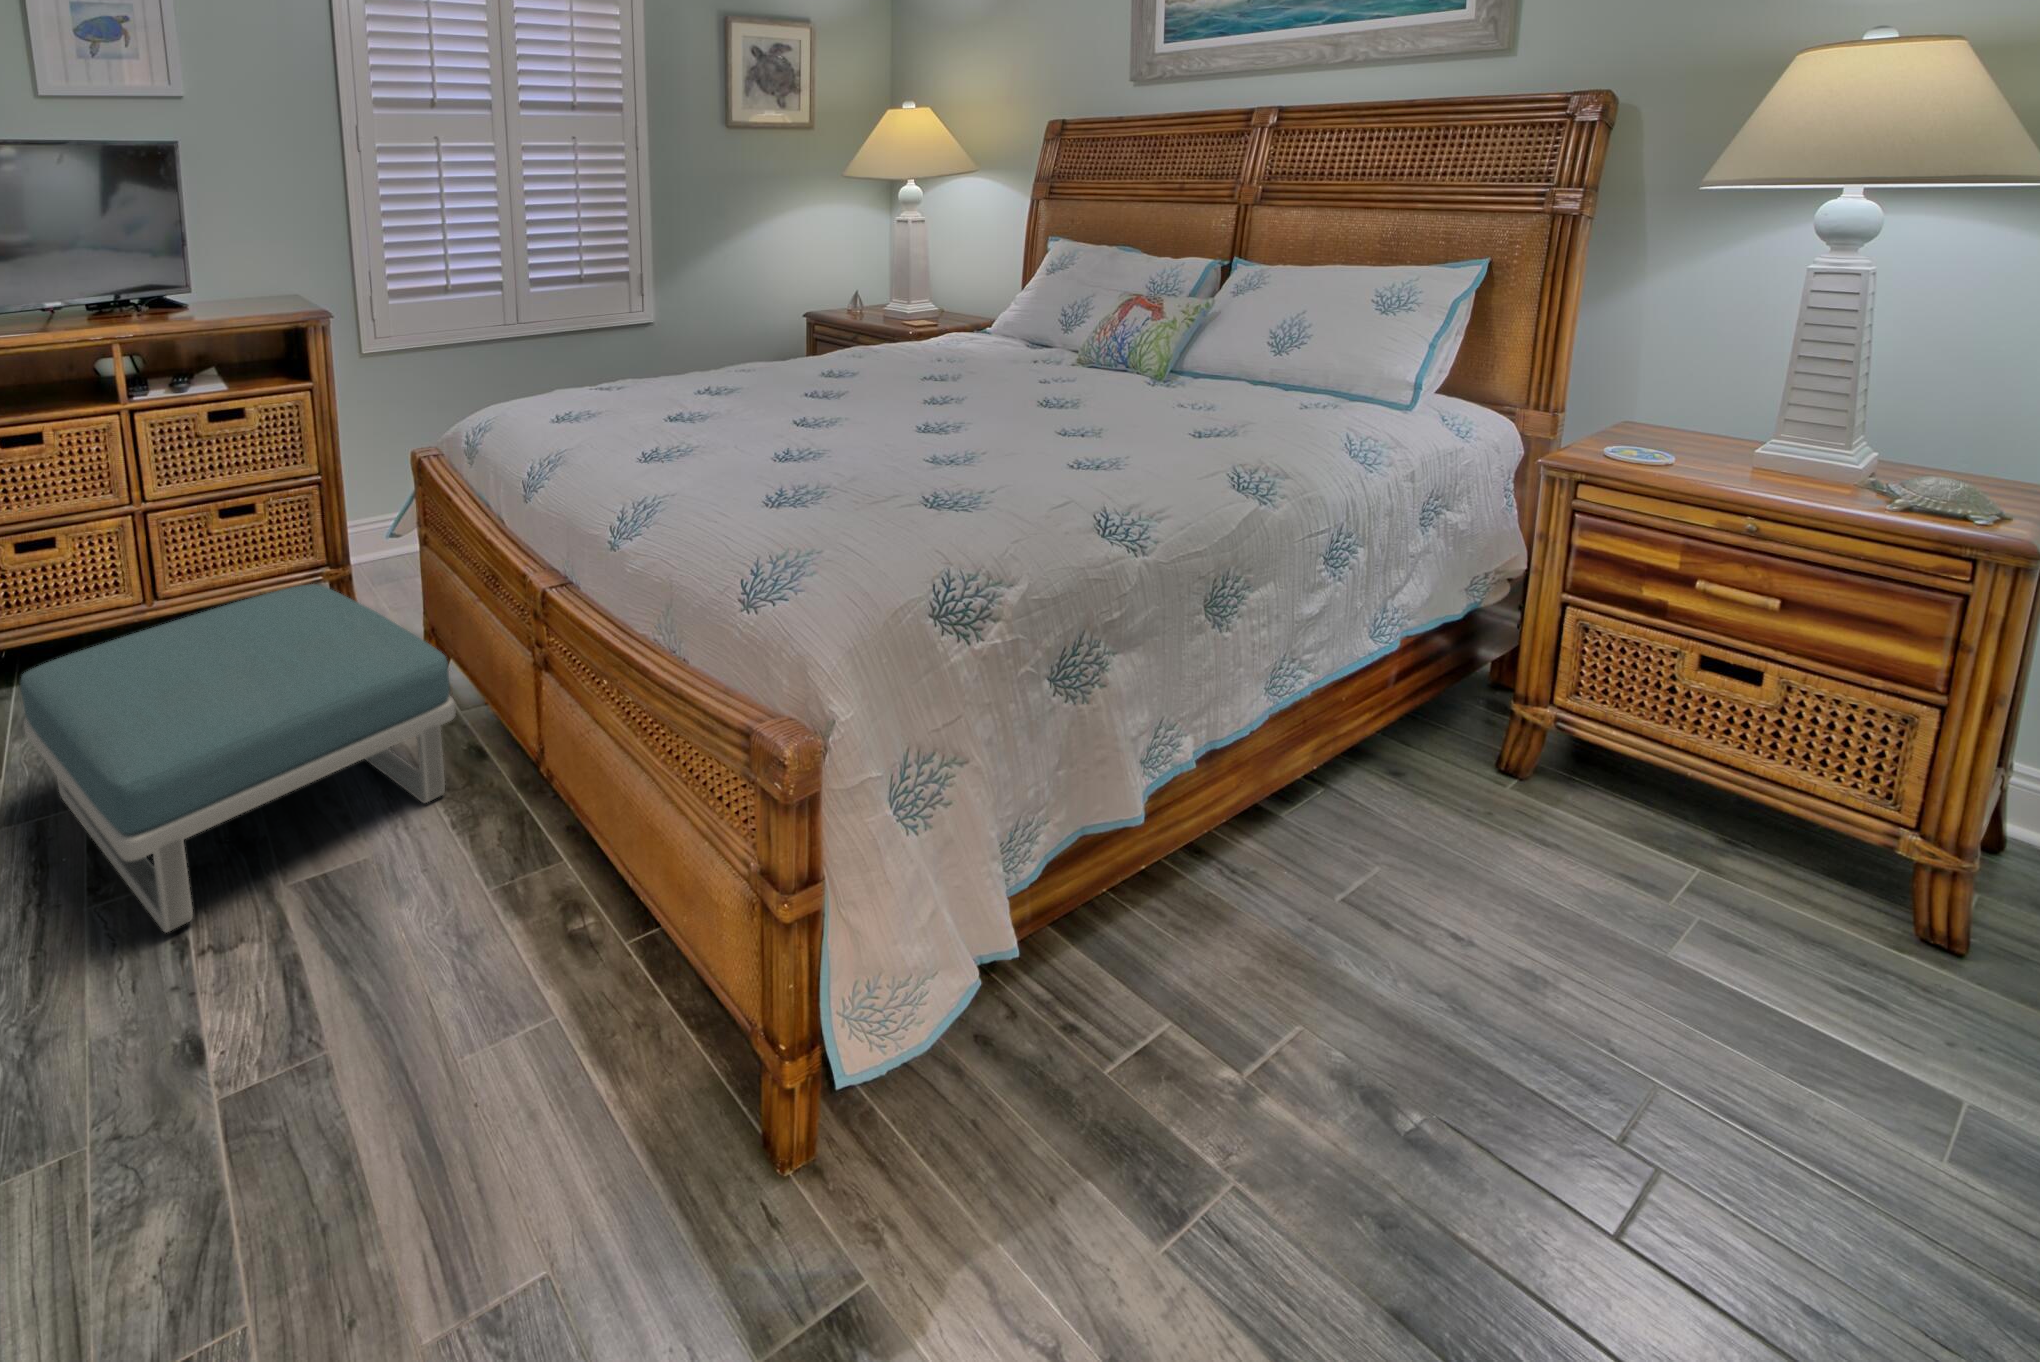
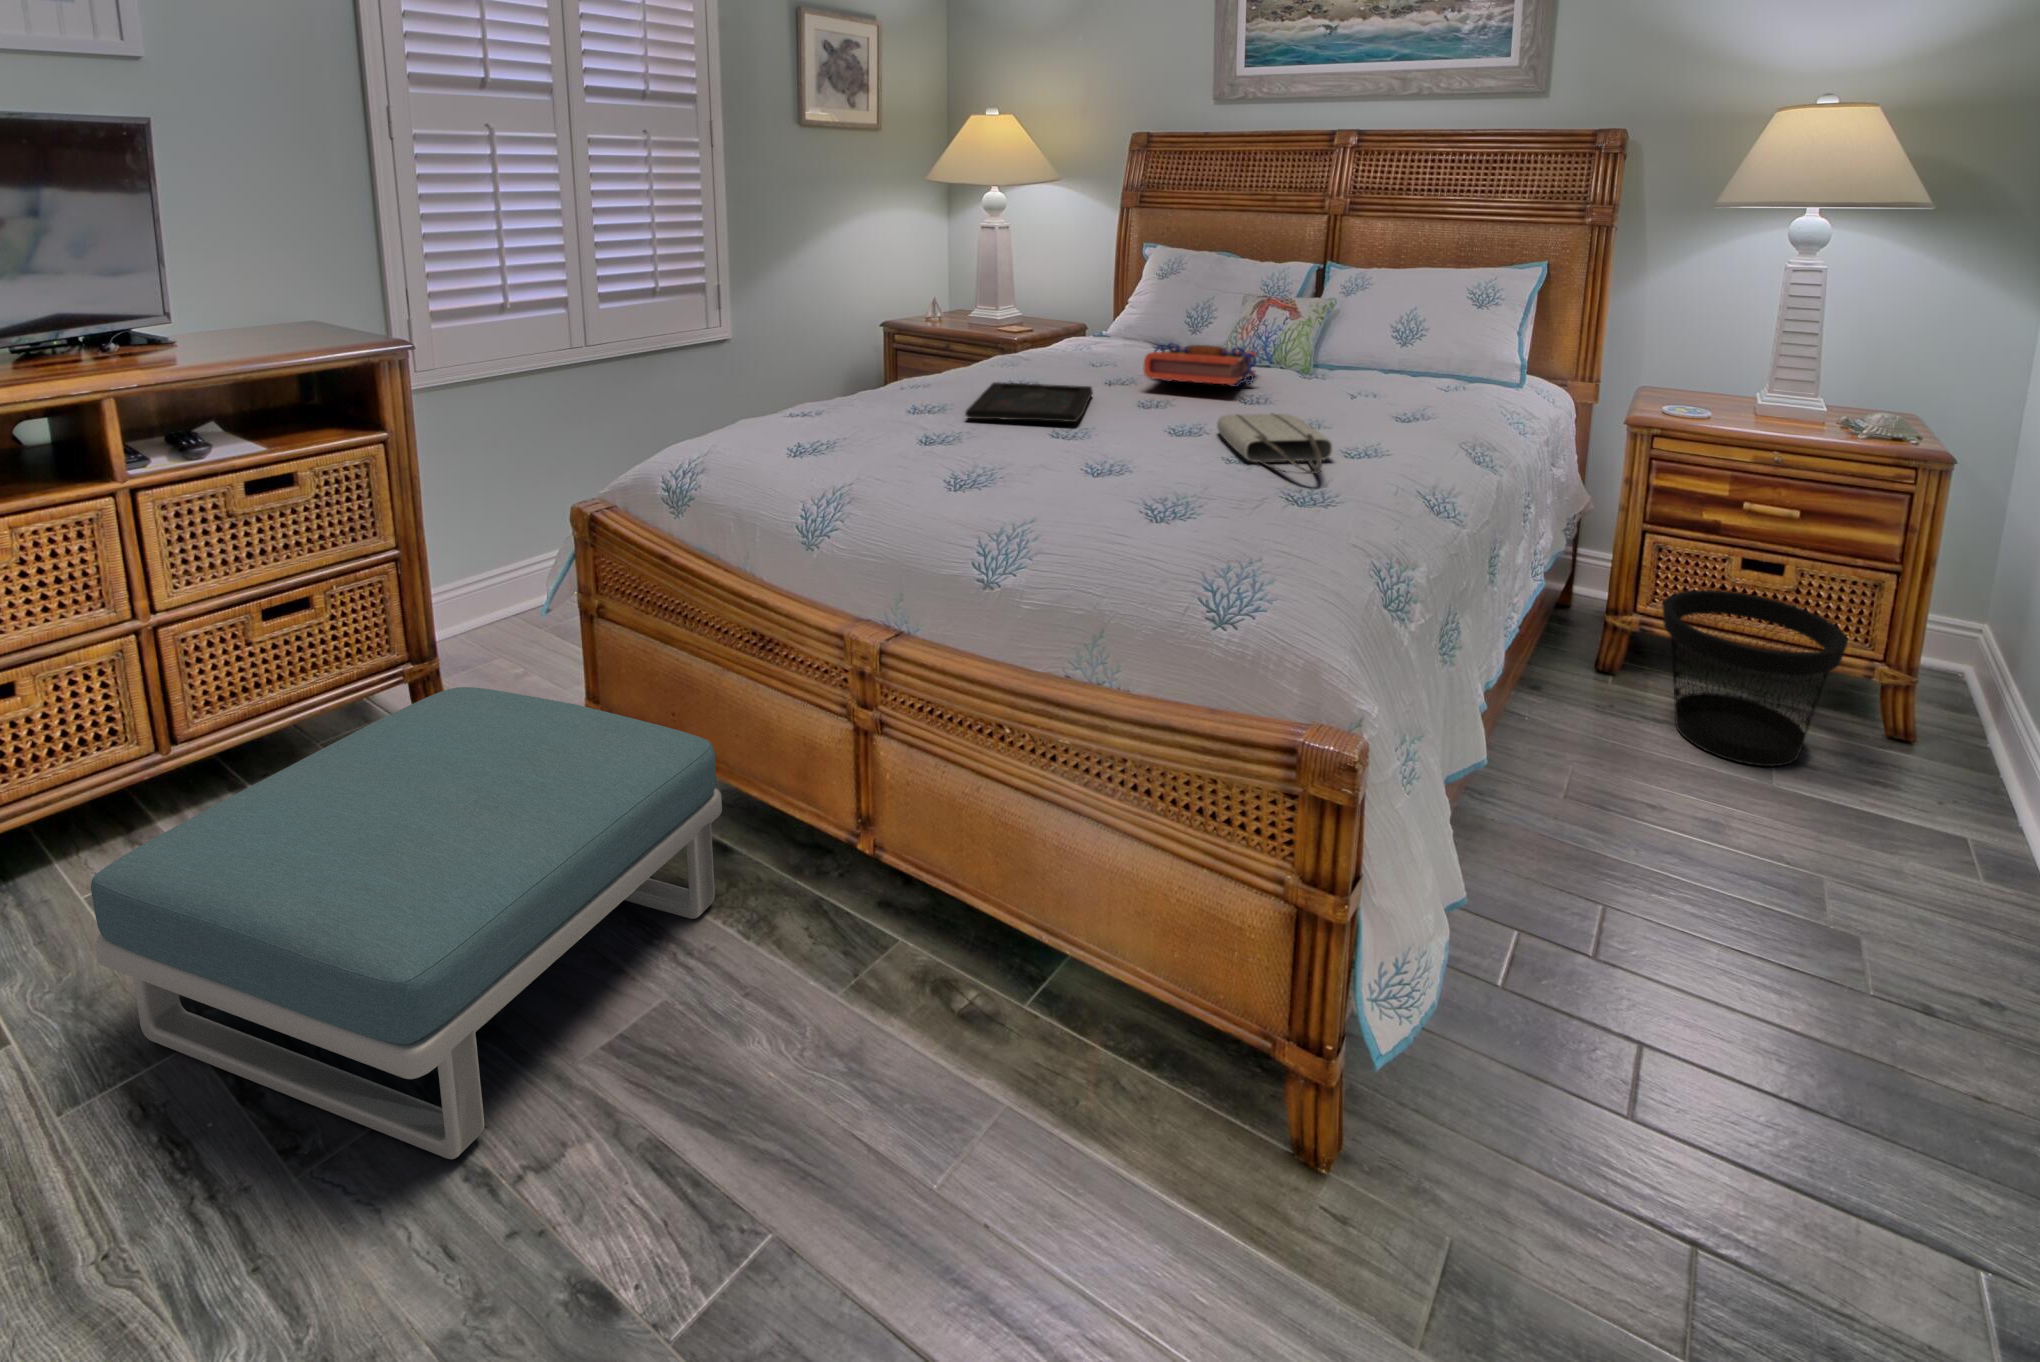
book: none [946,337,1095,387] -> present [1143,342,1256,387]
tray: none [736,368,888,409] -> present [965,382,1093,422]
tote bag: none [951,413,1052,478] -> present [1217,414,1332,474]
wastebasket: none [1541,681,1815,929] -> present [1663,590,1848,767]

